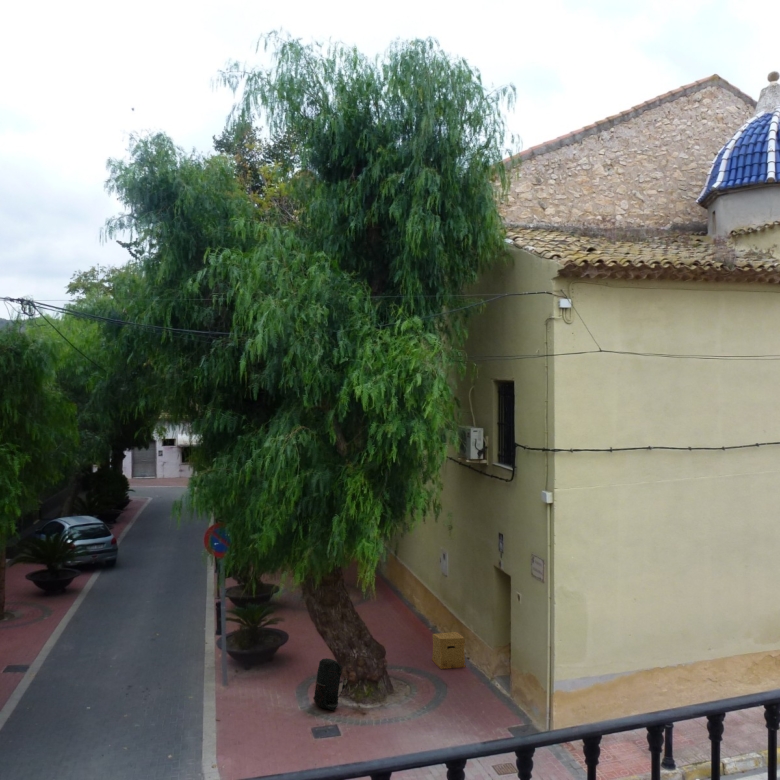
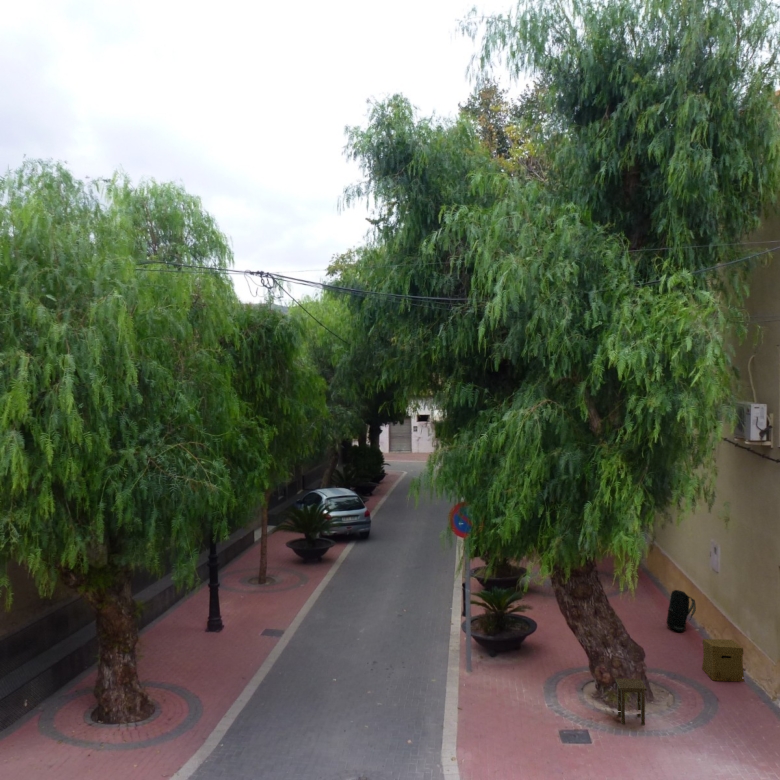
backpack: present [313,658,348,710] -> present [667,590,696,631]
stool: none [359,673,386,714] -> present [615,679,647,725]

